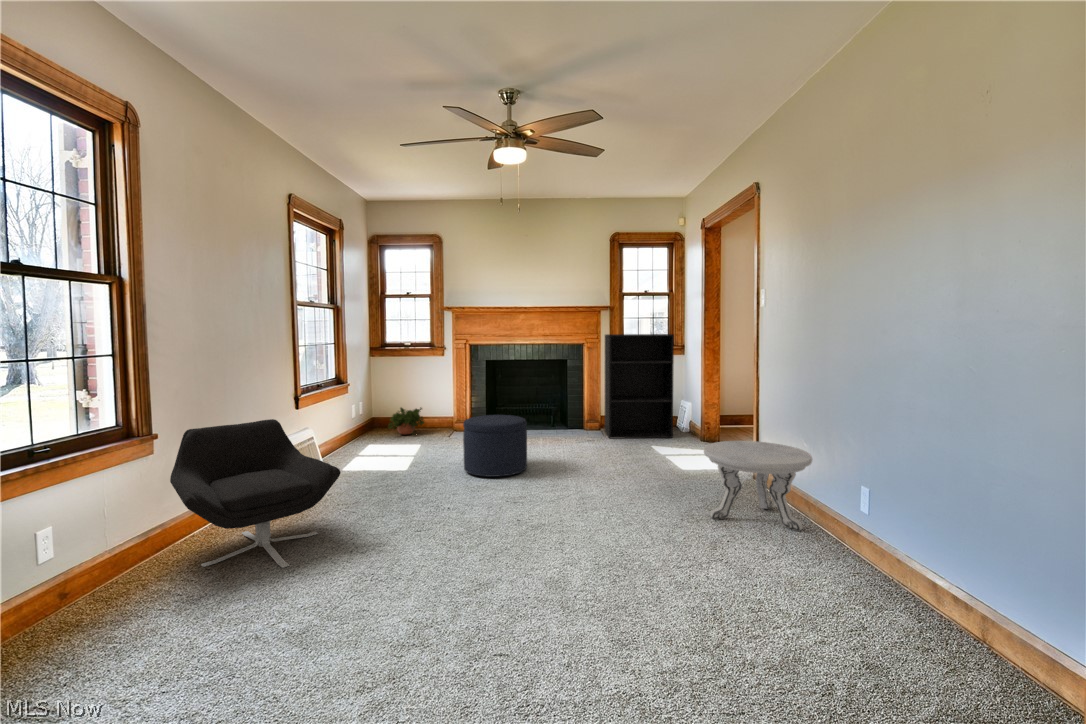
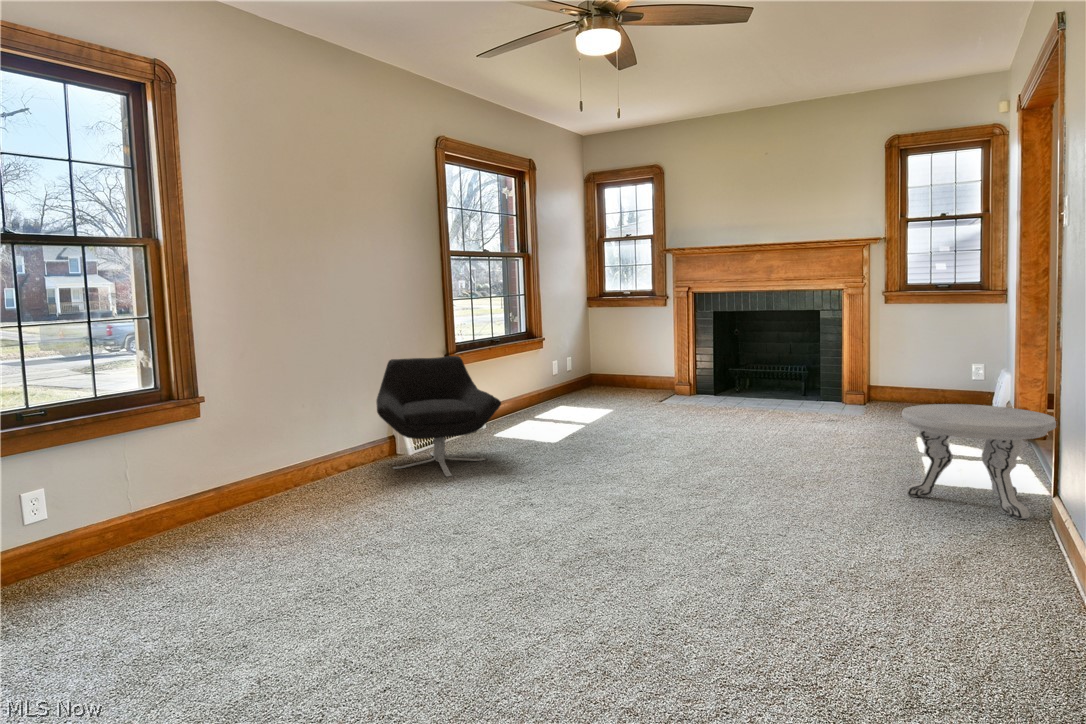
bookshelf: present [605,334,674,438] -> none [867,272,971,419]
potted plant: present [389,408,424,434] -> none [597,365,642,398]
ottoman: present [463,415,527,477] -> none [652,370,726,437]

